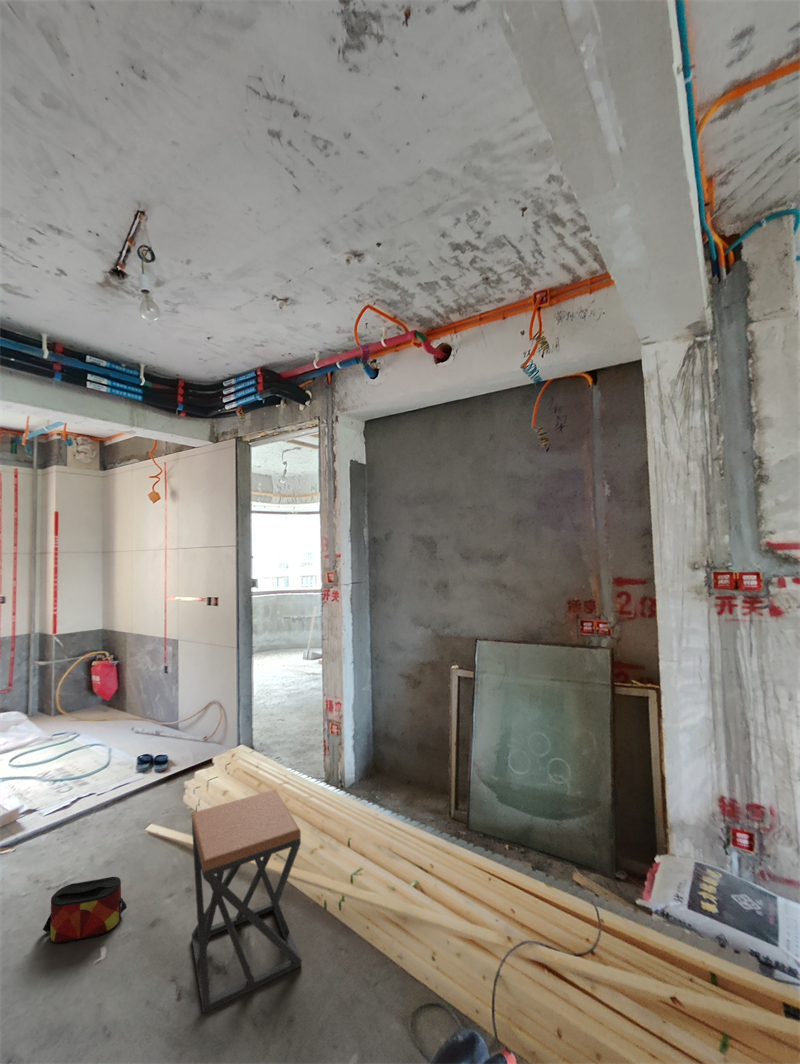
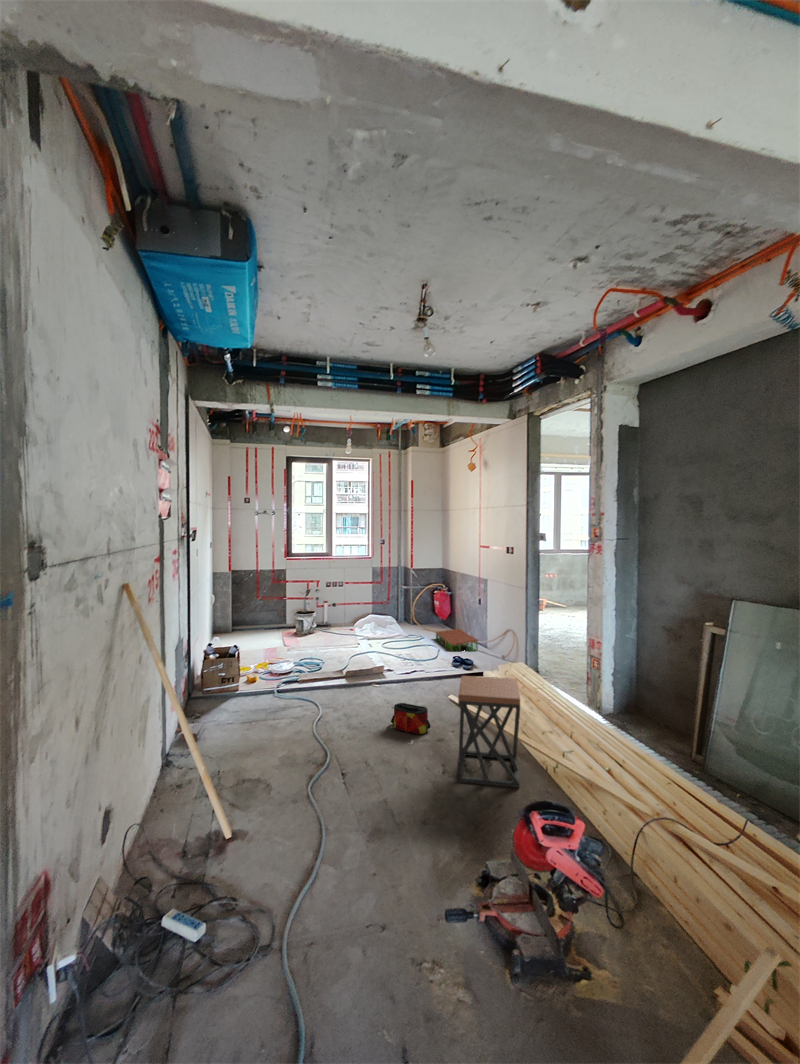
storage bin: none [99,706,167,744] -> present [436,629,478,651]

